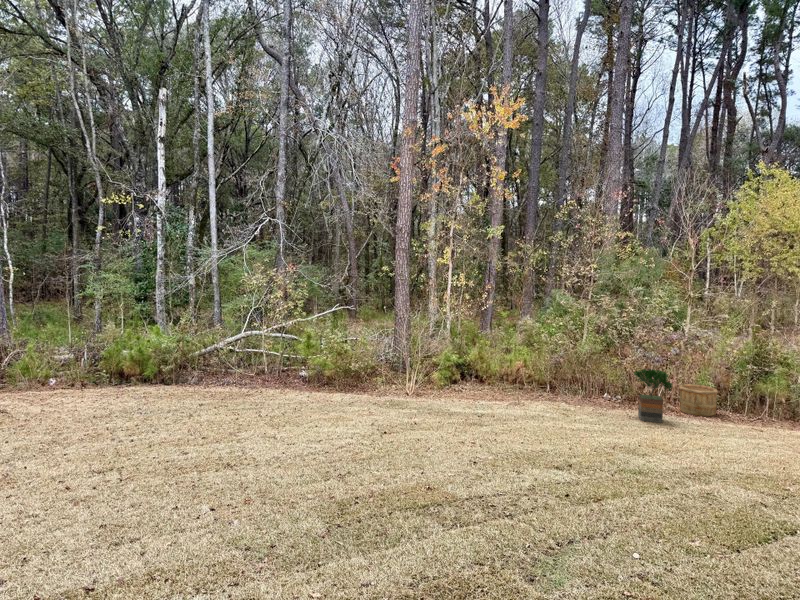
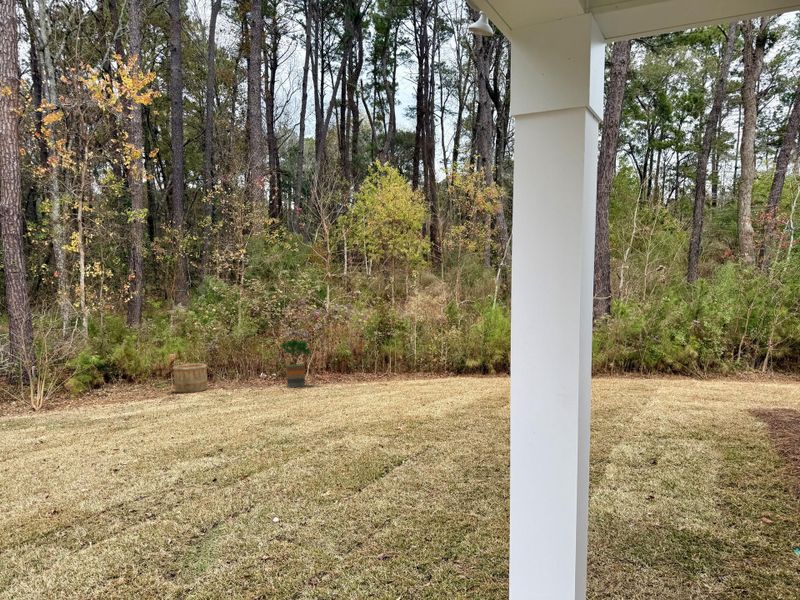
wooden bucket: present [679,384,718,416] -> present [173,363,207,393]

